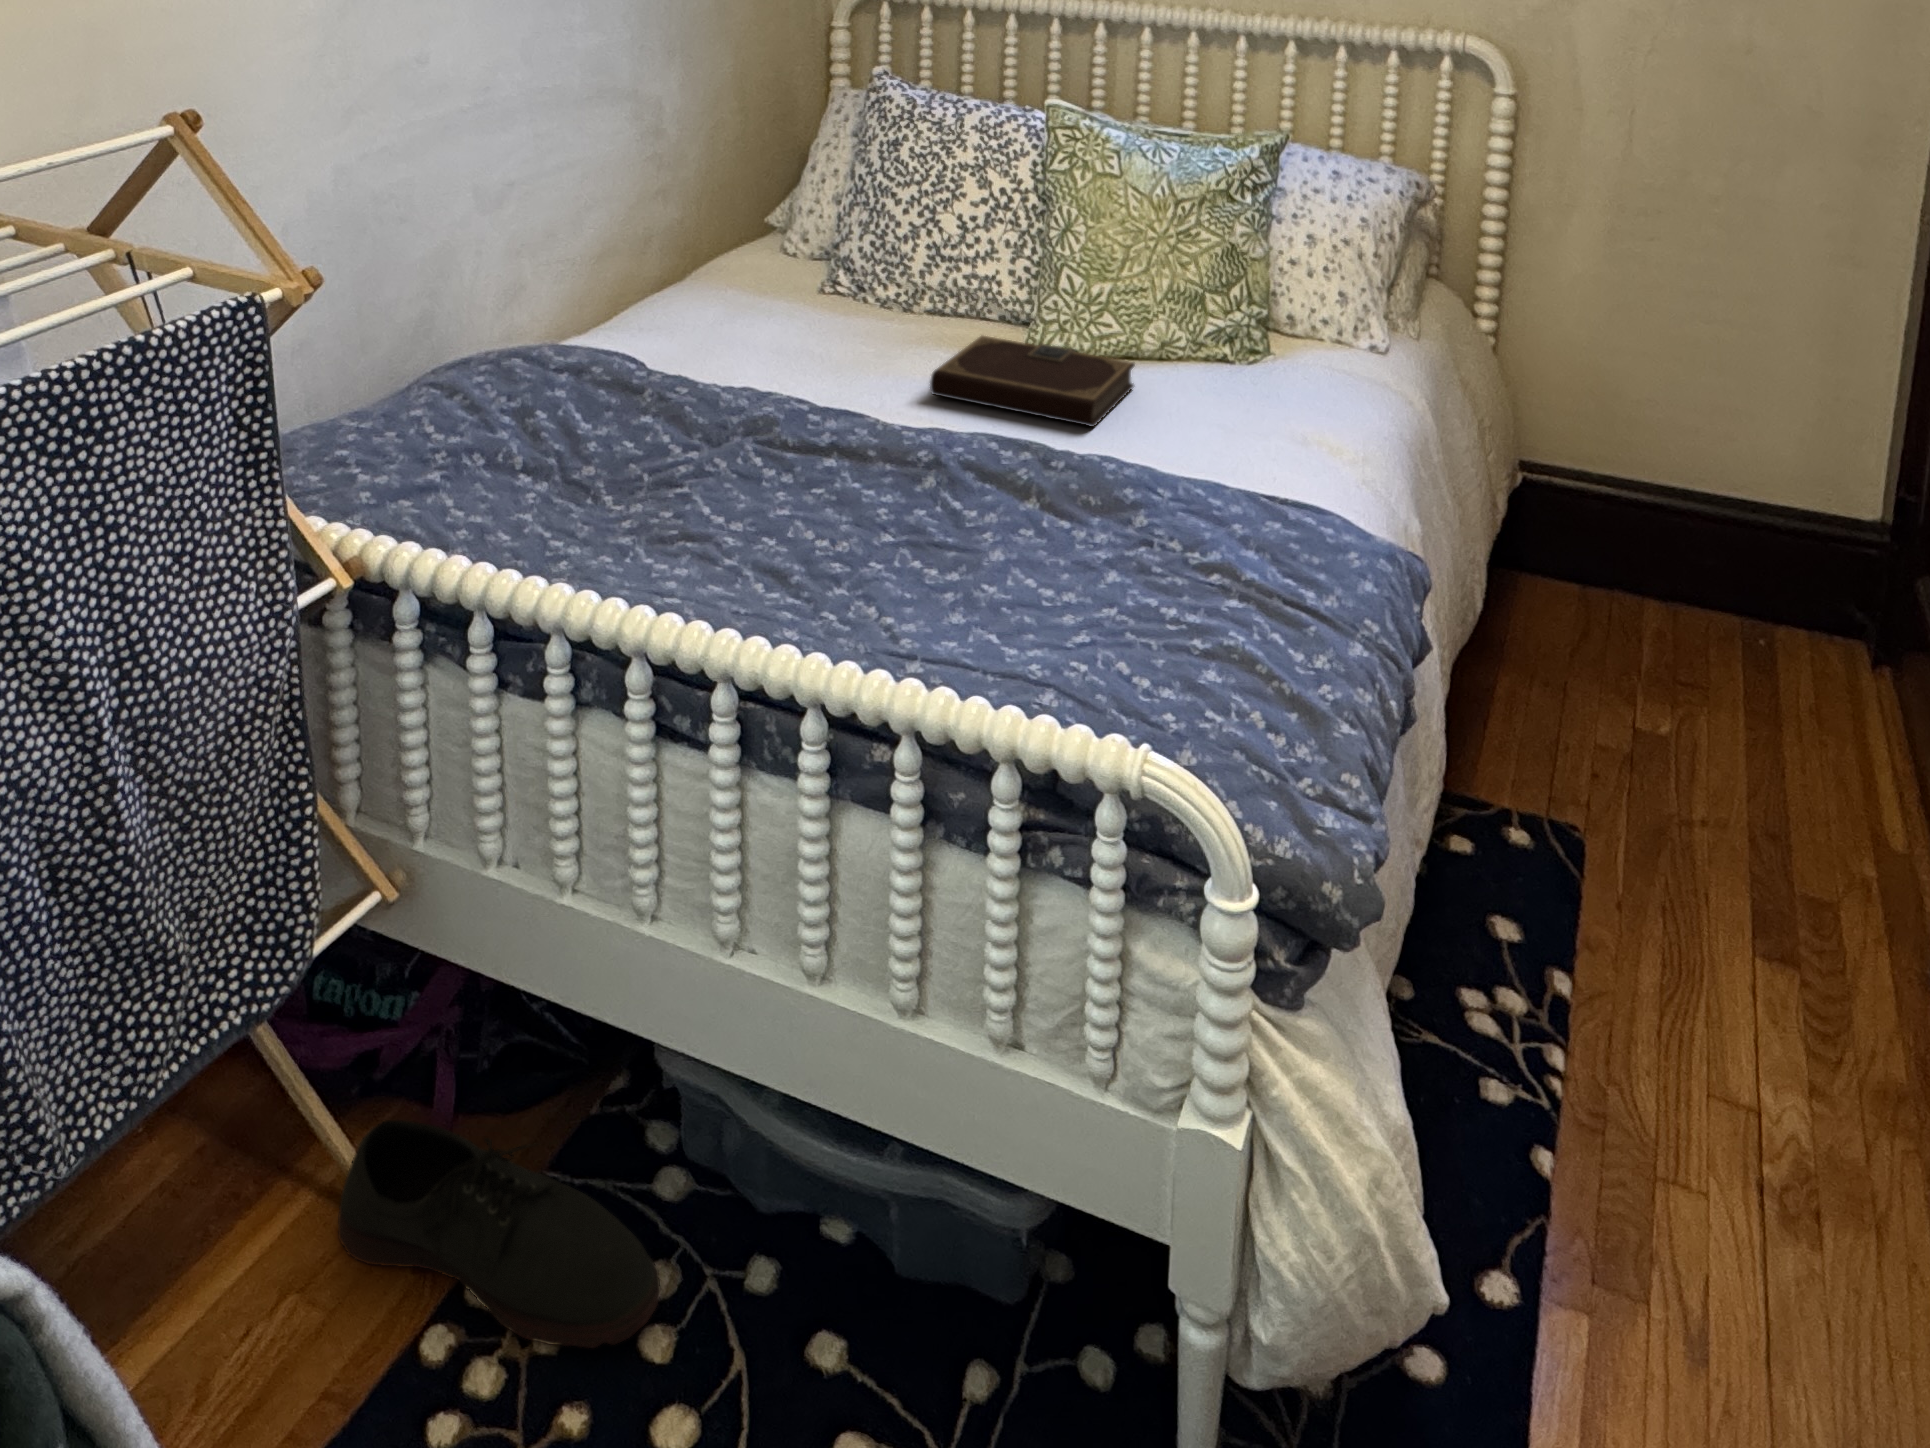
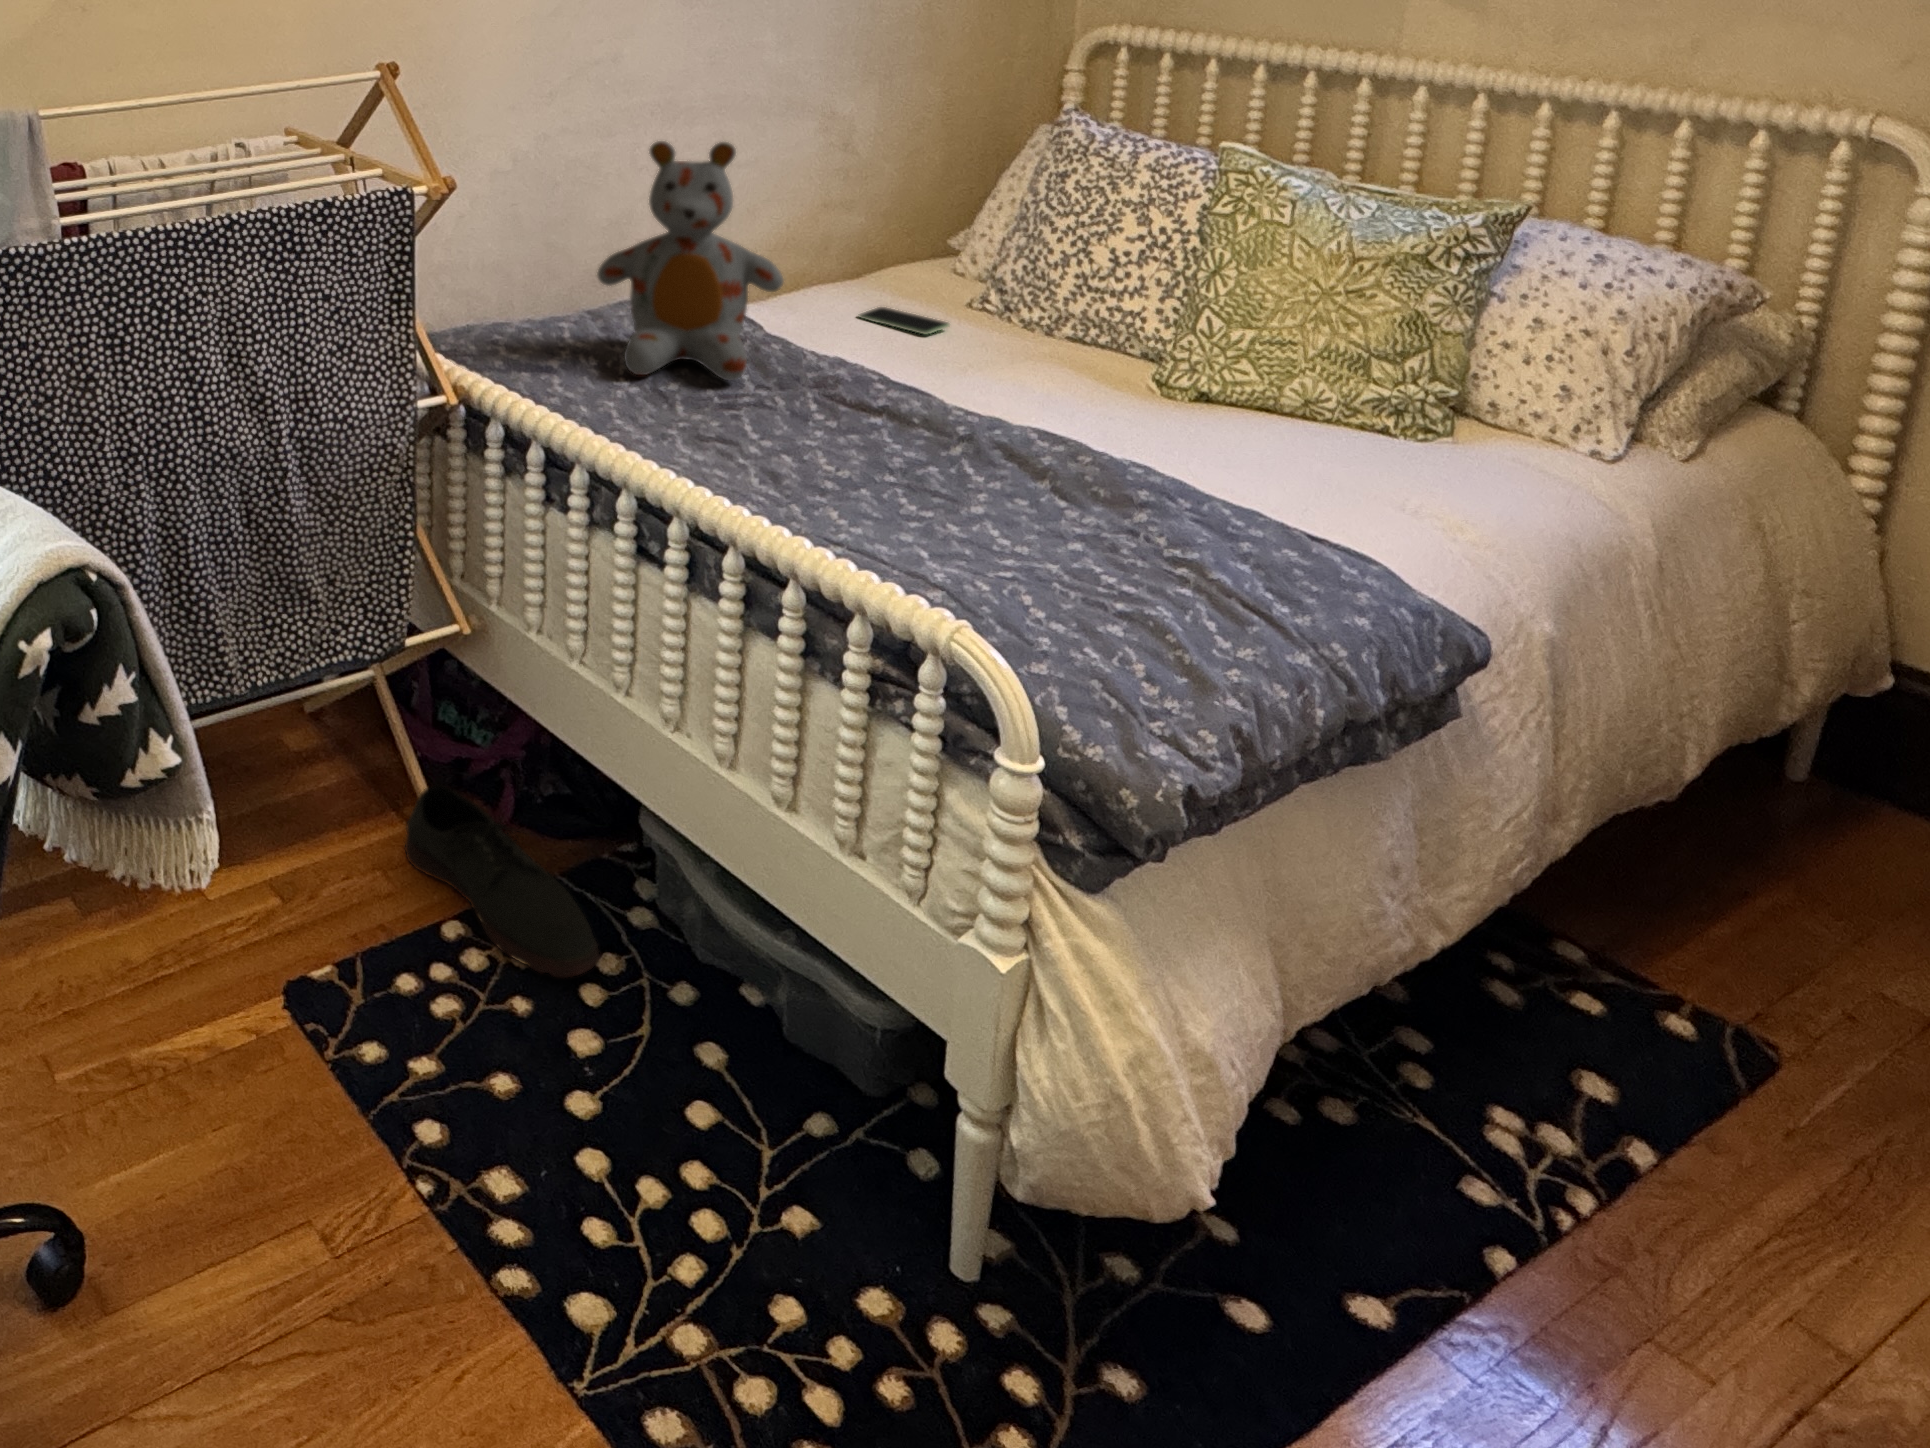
stuffed bear: none [467,162,688,466] -> present [597,141,783,380]
smartphone: none [735,309,831,336] -> present [859,307,949,334]
notebook: present [930,336,1135,427] -> none [1014,357,1250,449]

